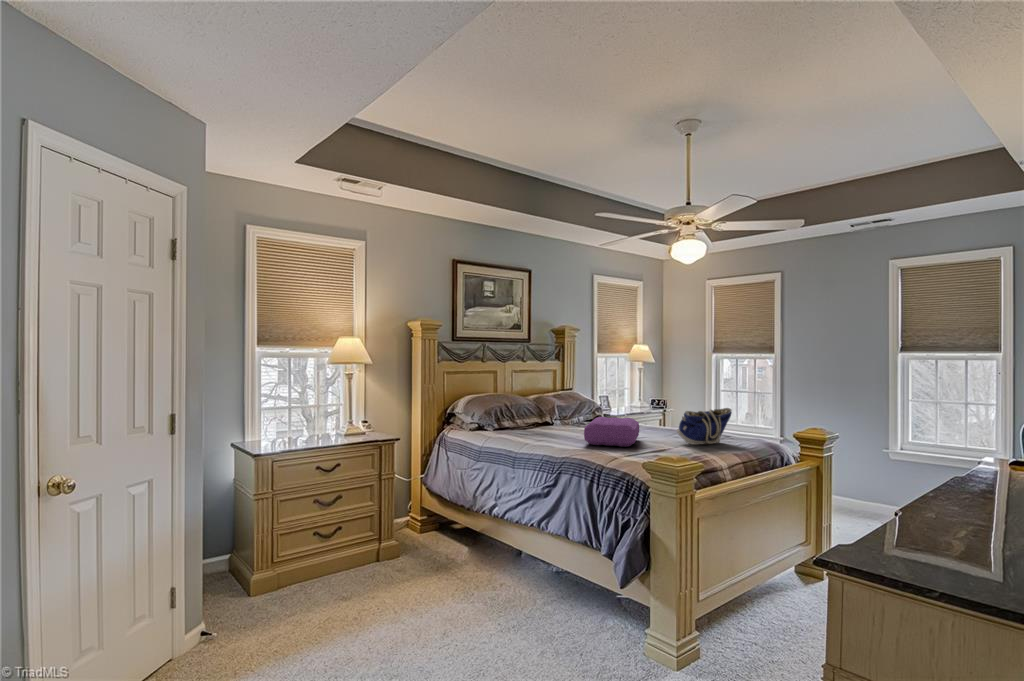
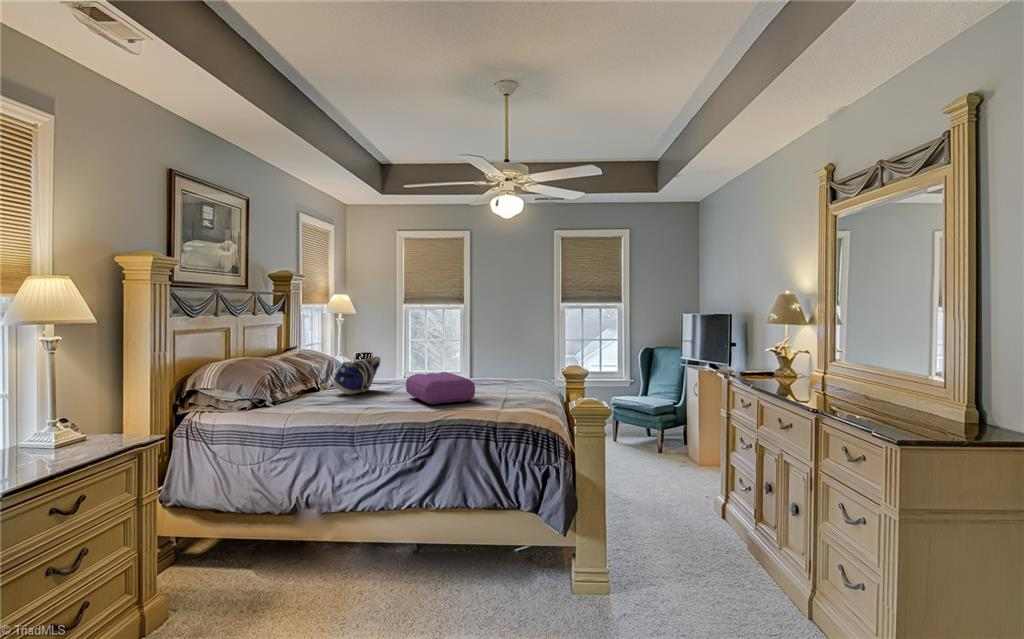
tote bag: present [677,408,732,445] -> present [332,356,381,394]

